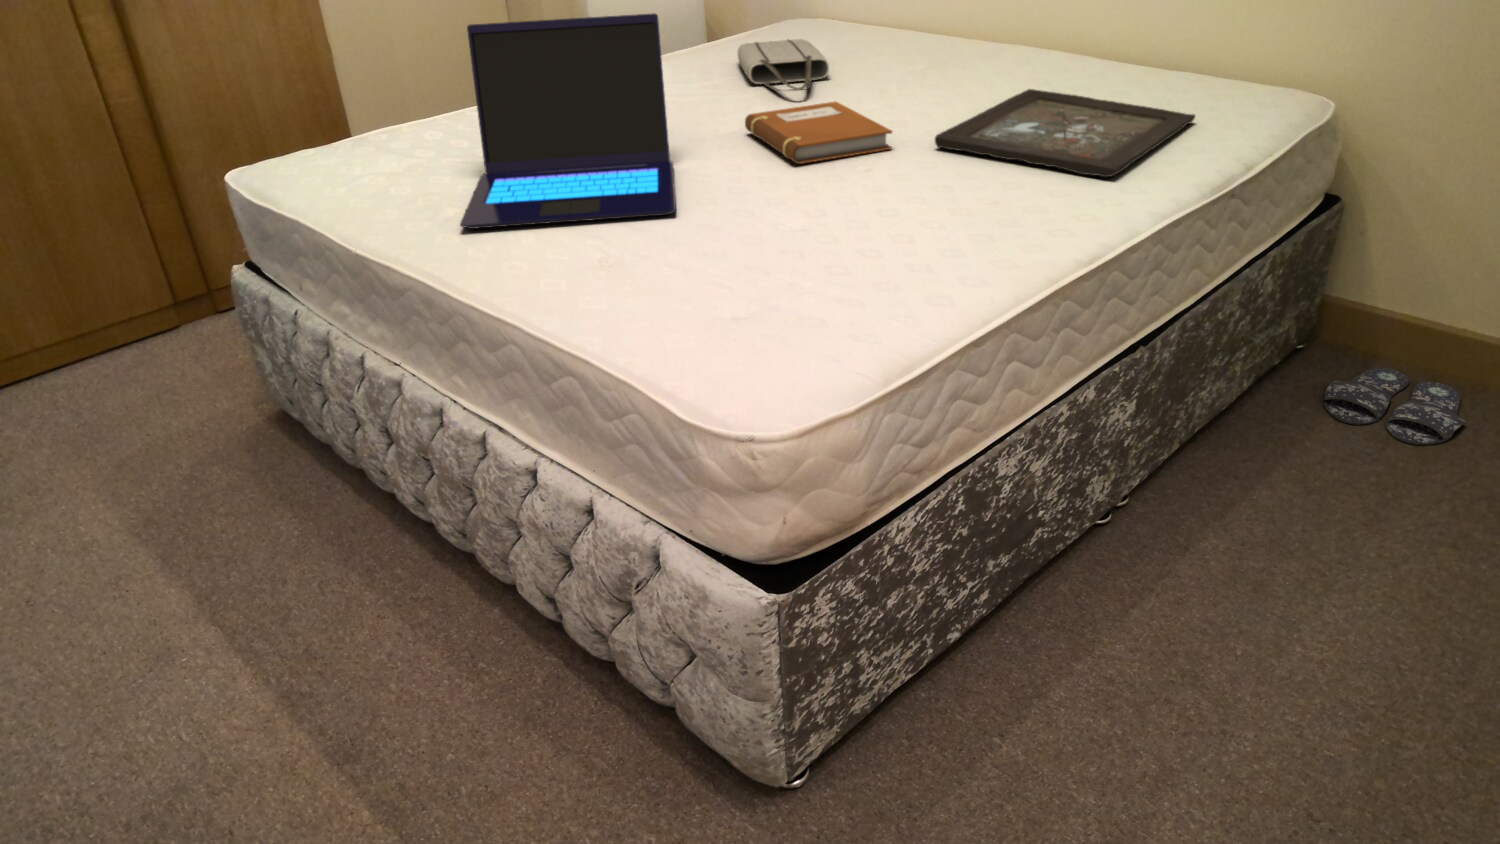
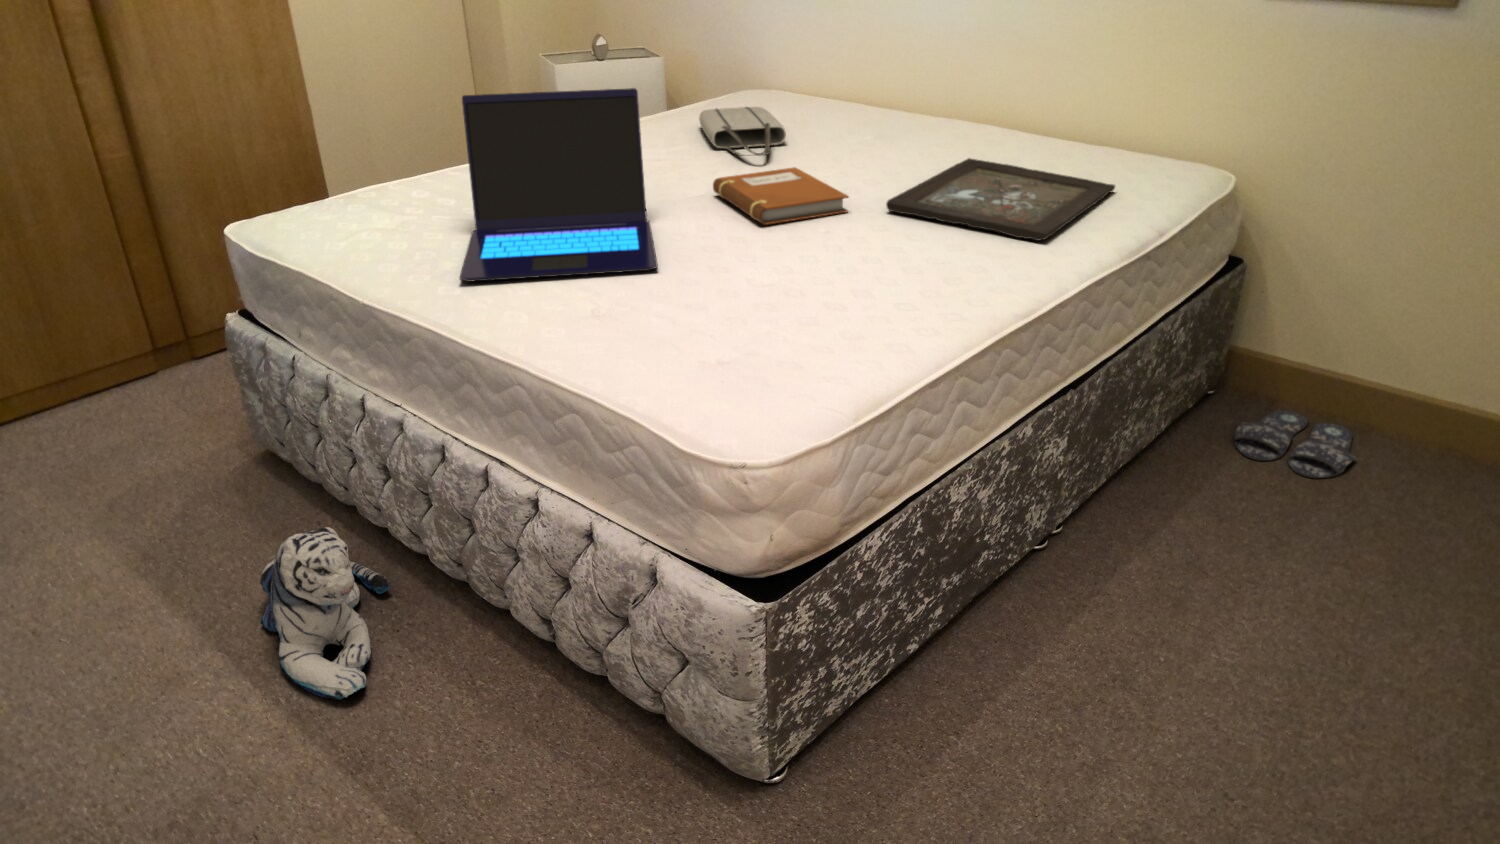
plush toy: none [259,496,396,681] -> present [260,527,390,700]

